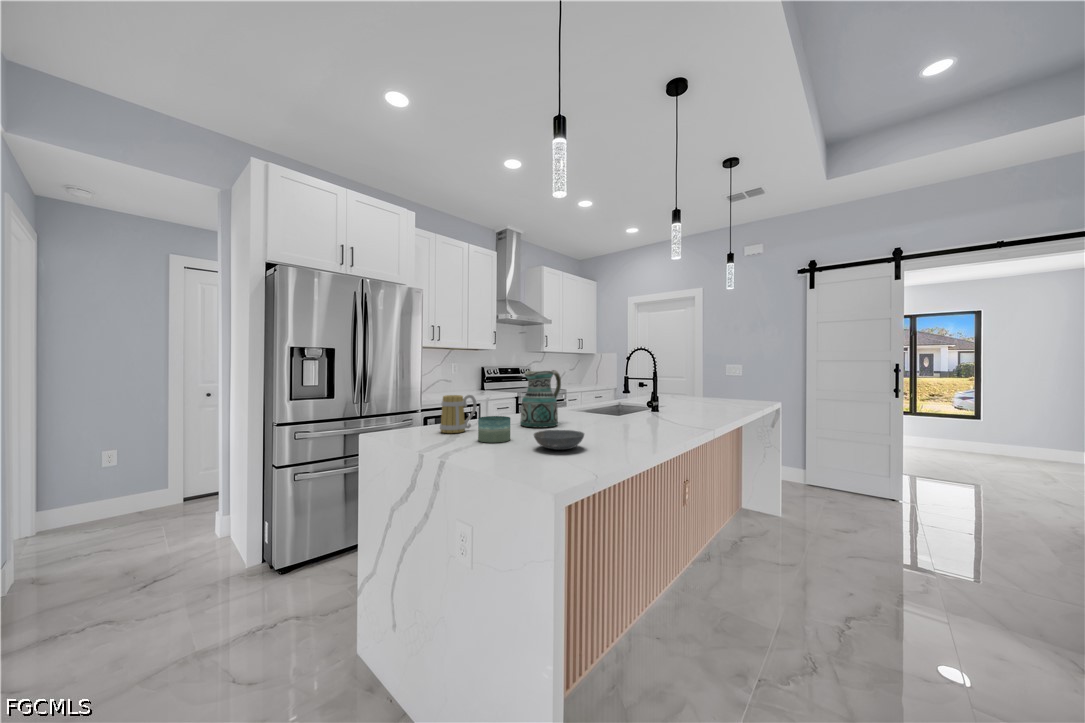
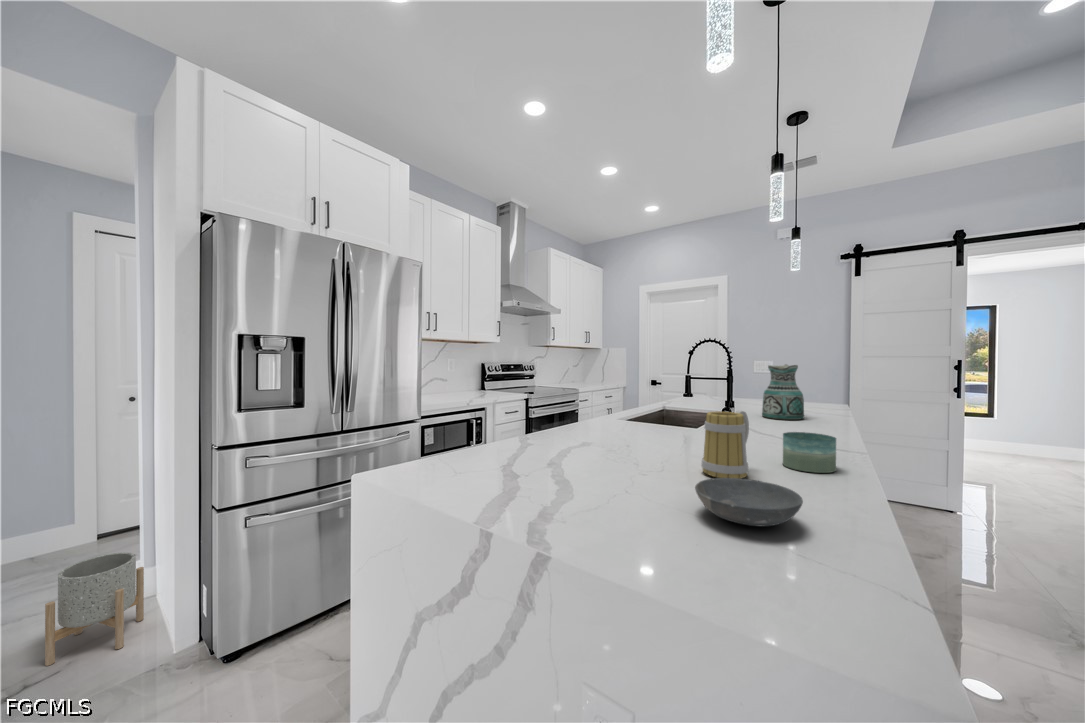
ceramic pitcher: present [520,370,561,427] -> present [762,365,804,420]
mug: present [440,395,476,433] -> present [702,411,749,479]
candle: present [478,416,510,443] -> present [783,432,836,473]
planter: none [166,501,224,571] -> present [45,553,144,666]

